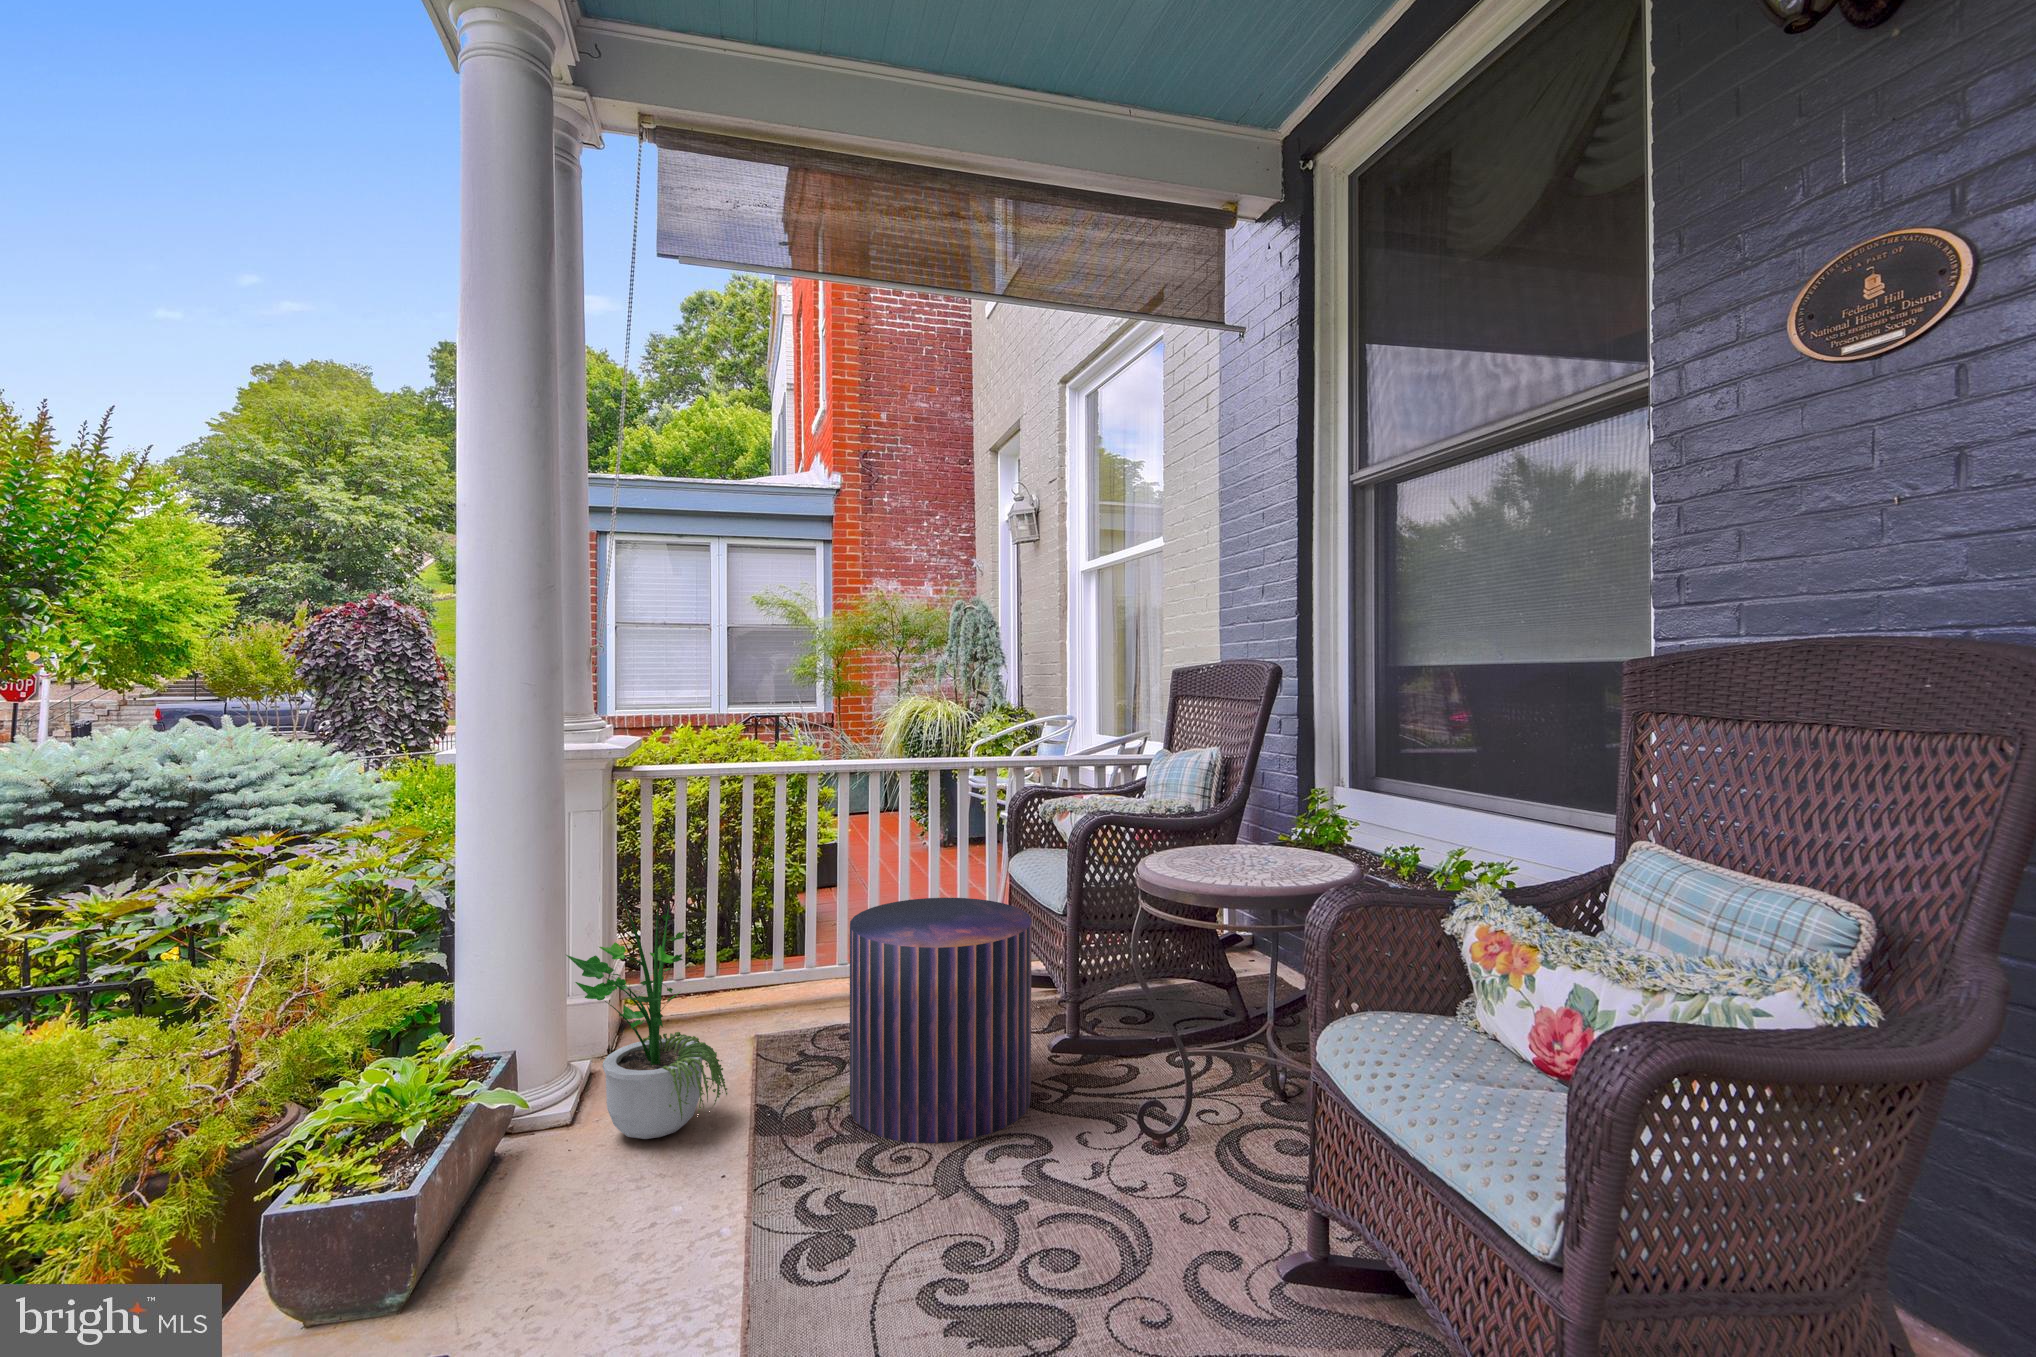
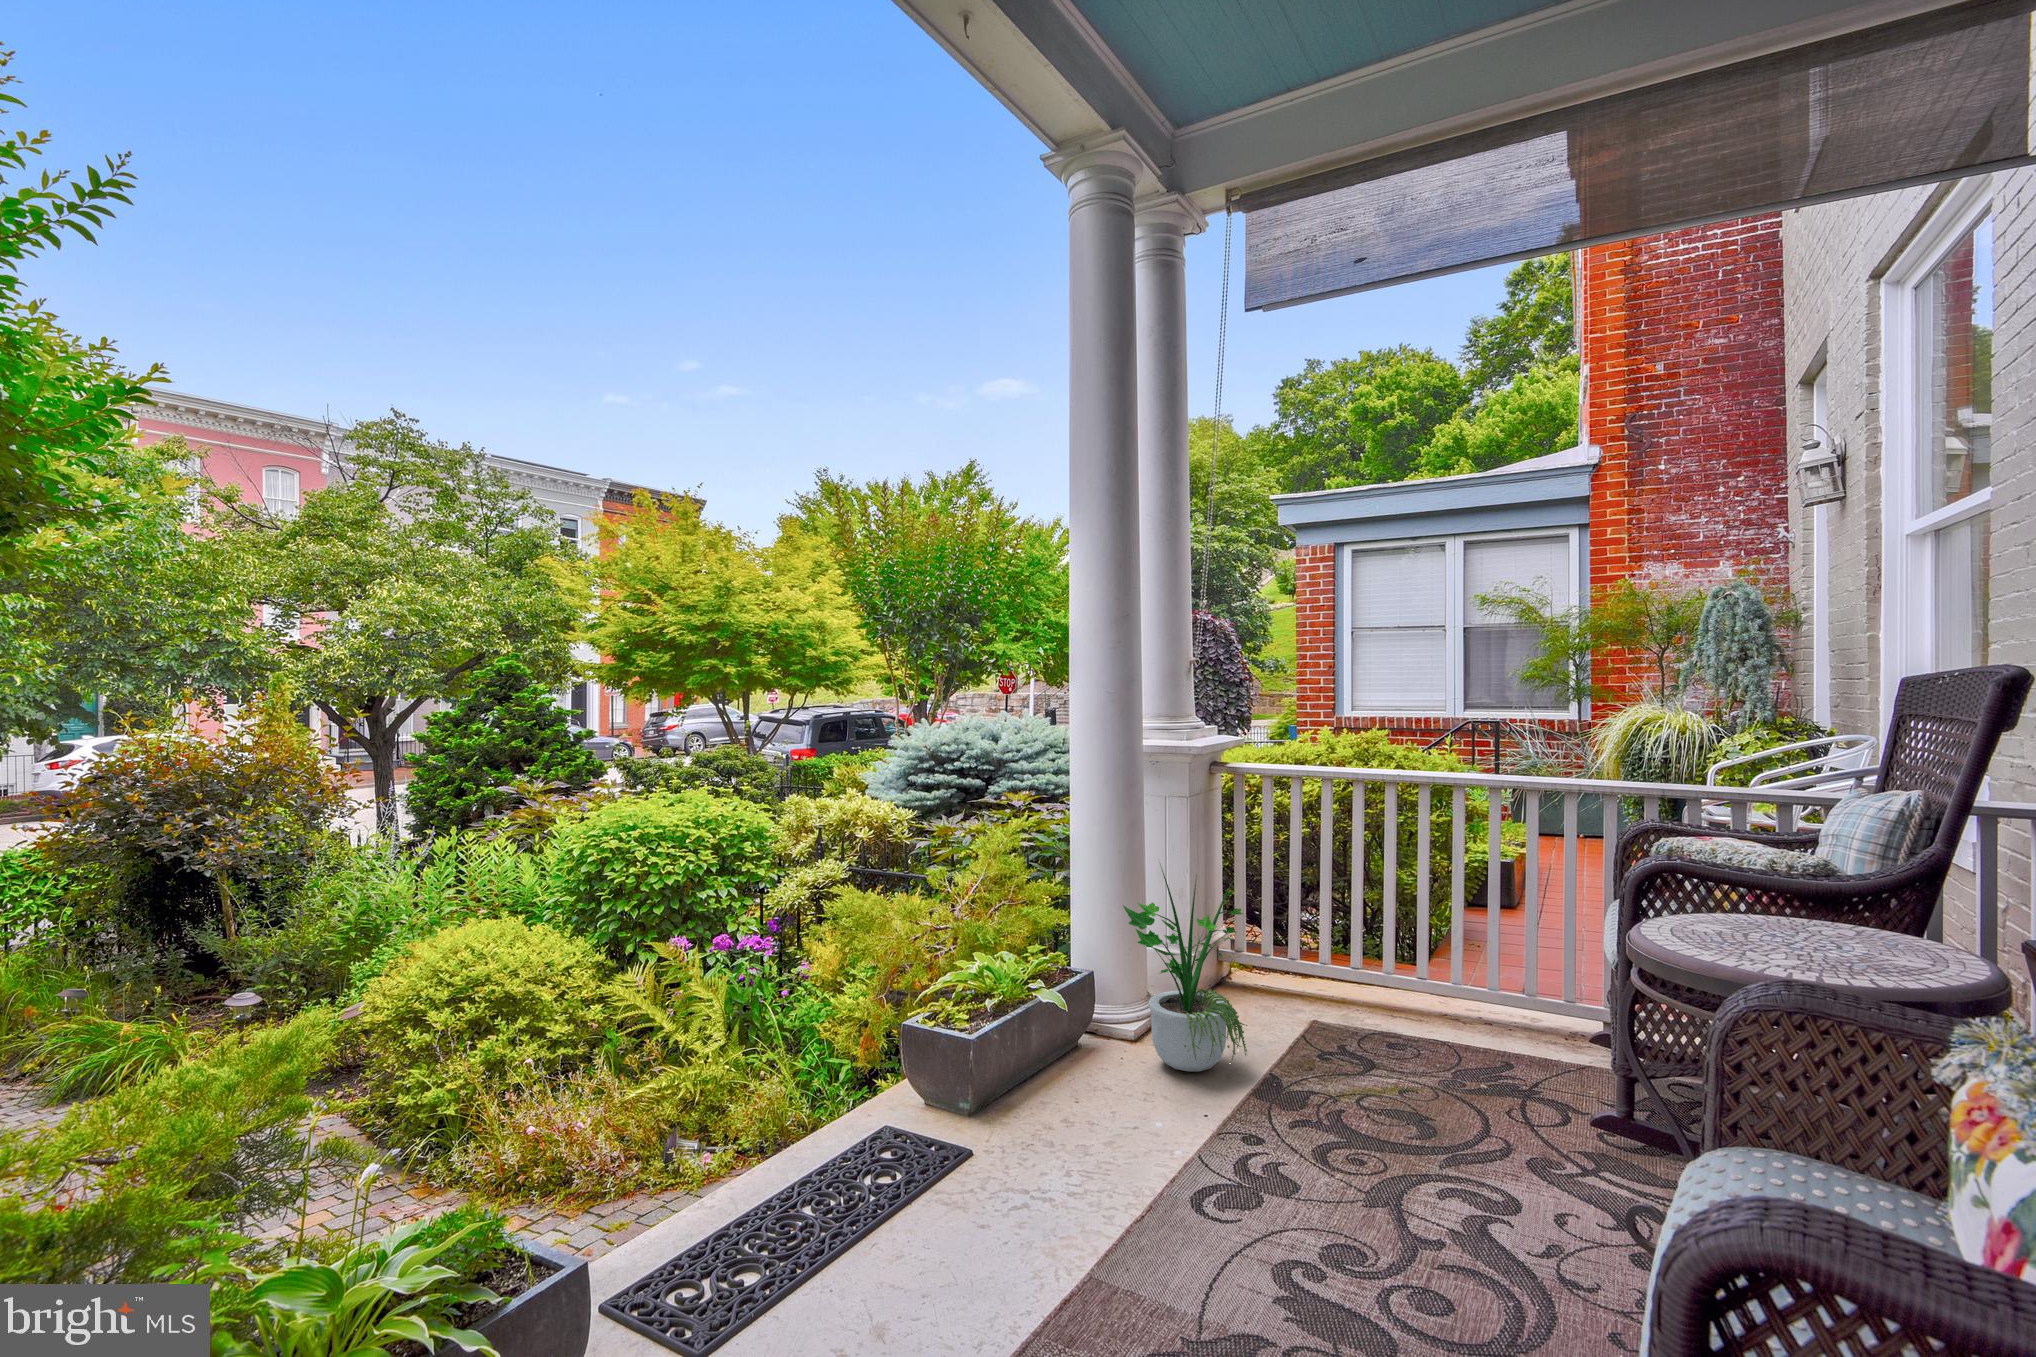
pouf: present [850,898,1032,1143] -> none [1344,917,1551,1179]

